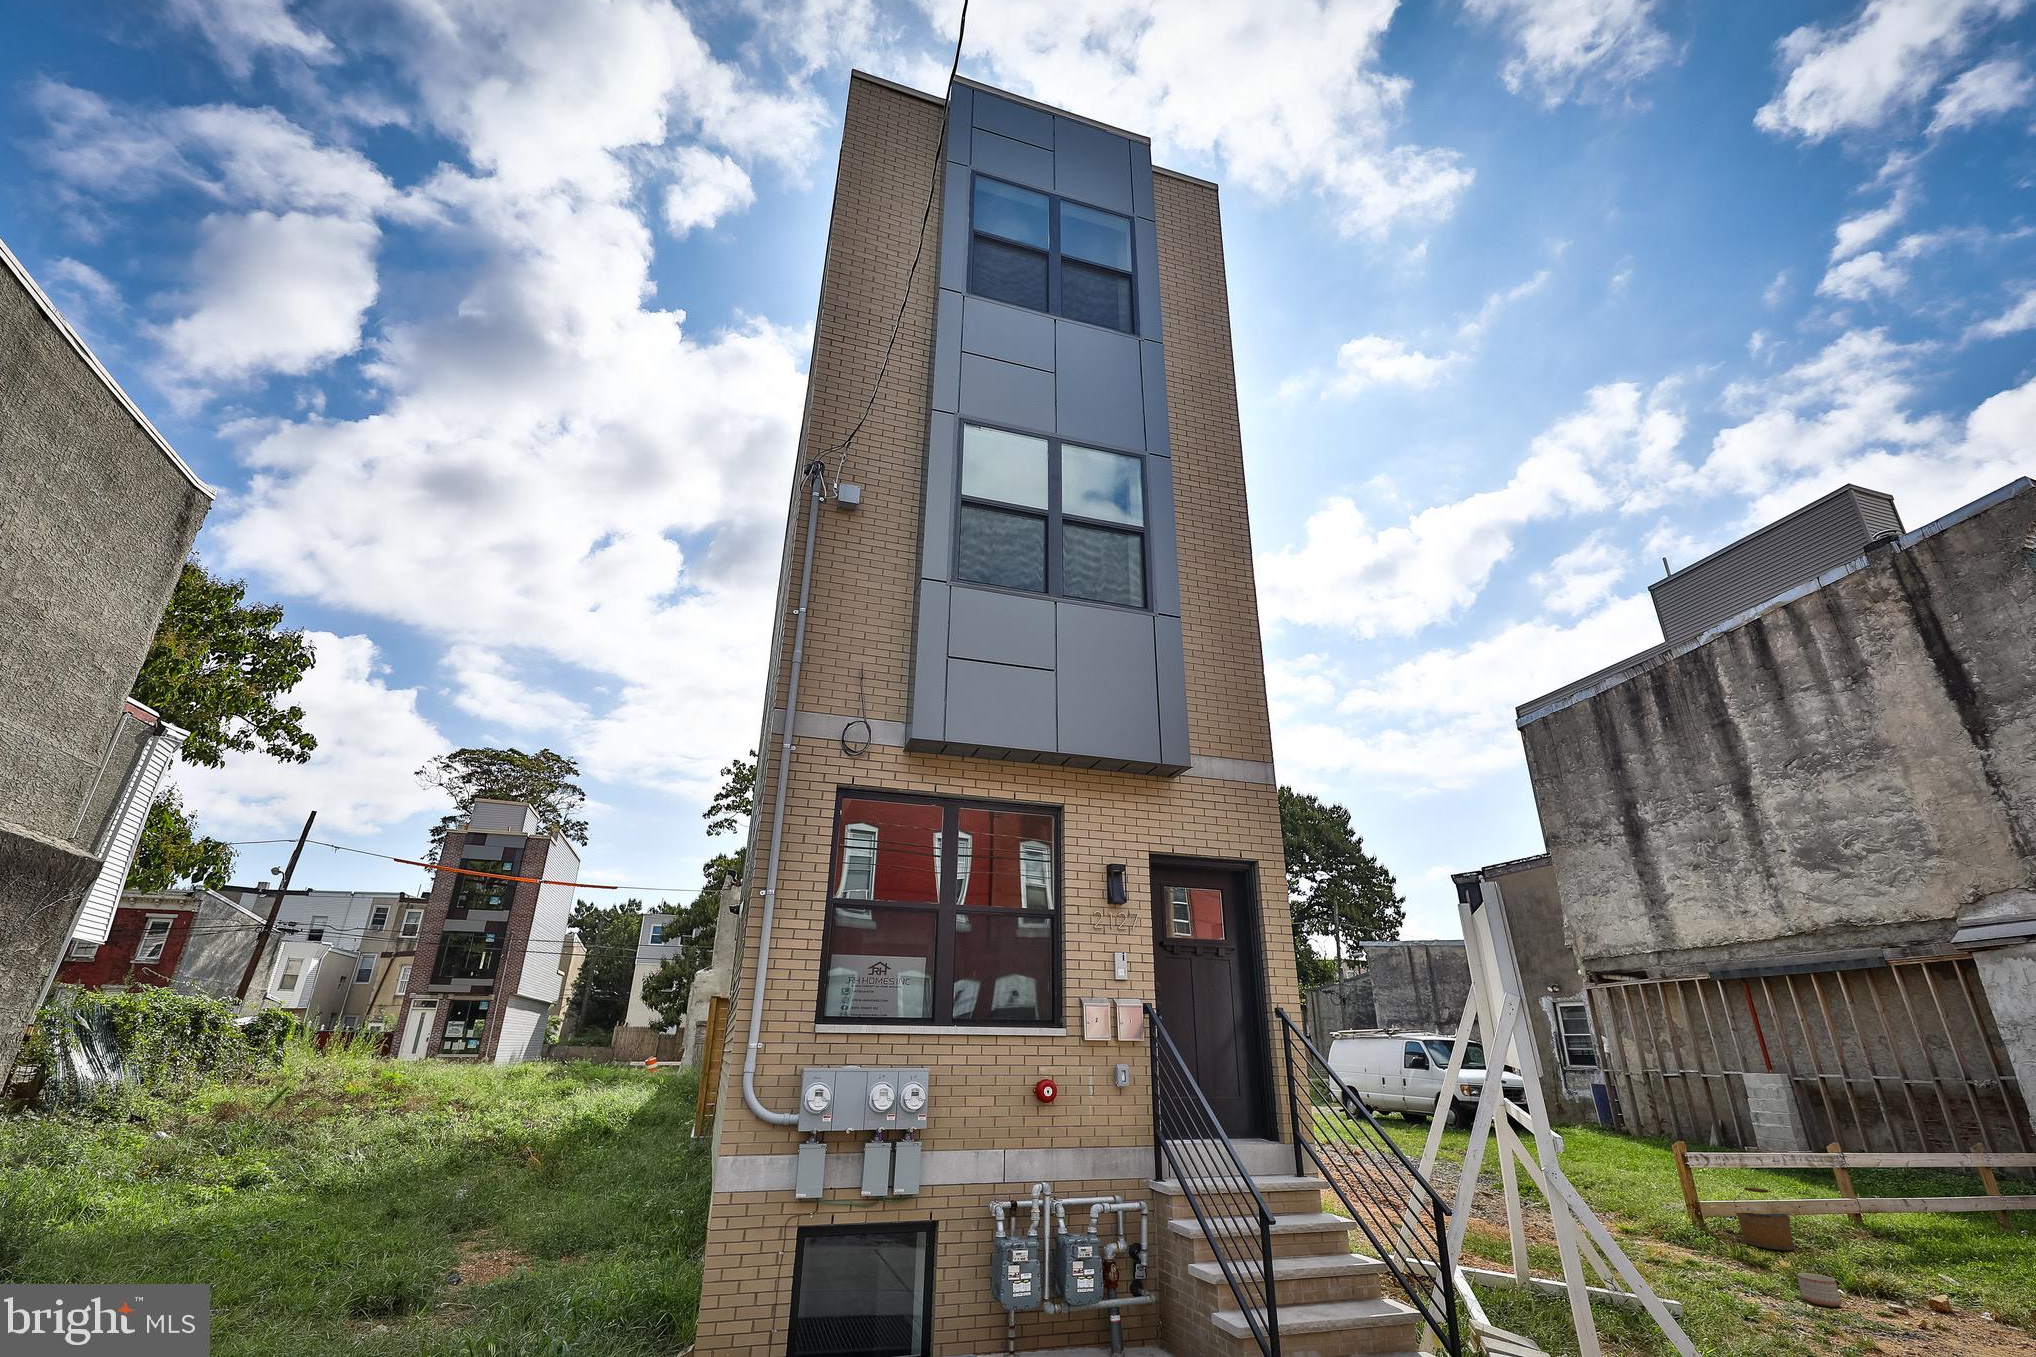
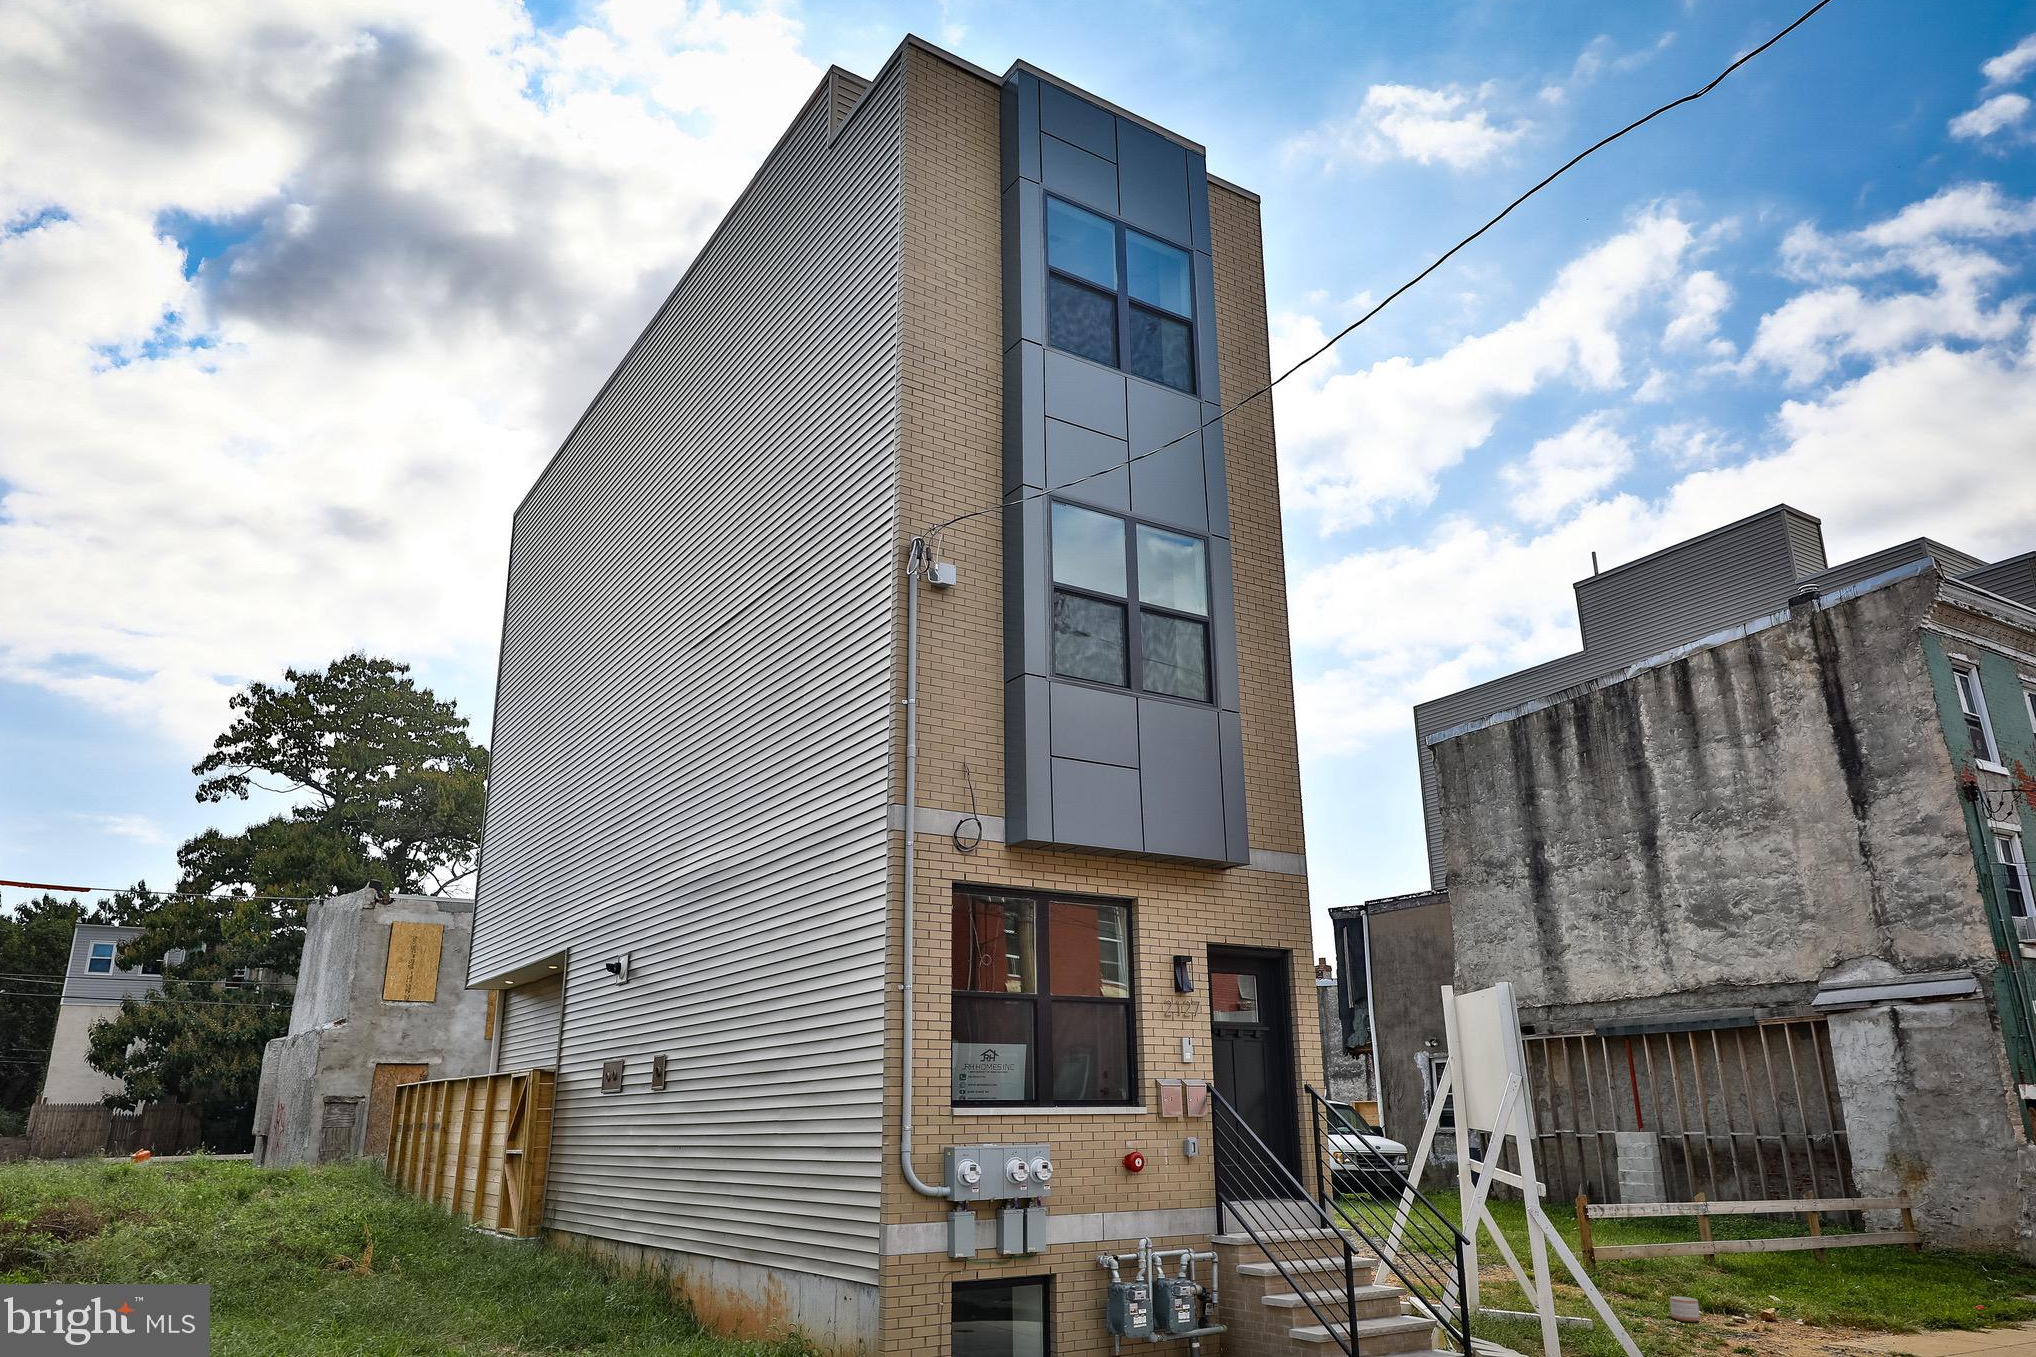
bucket: present [1734,1188,1794,1250] -> none [1617,1231,1662,1285]

